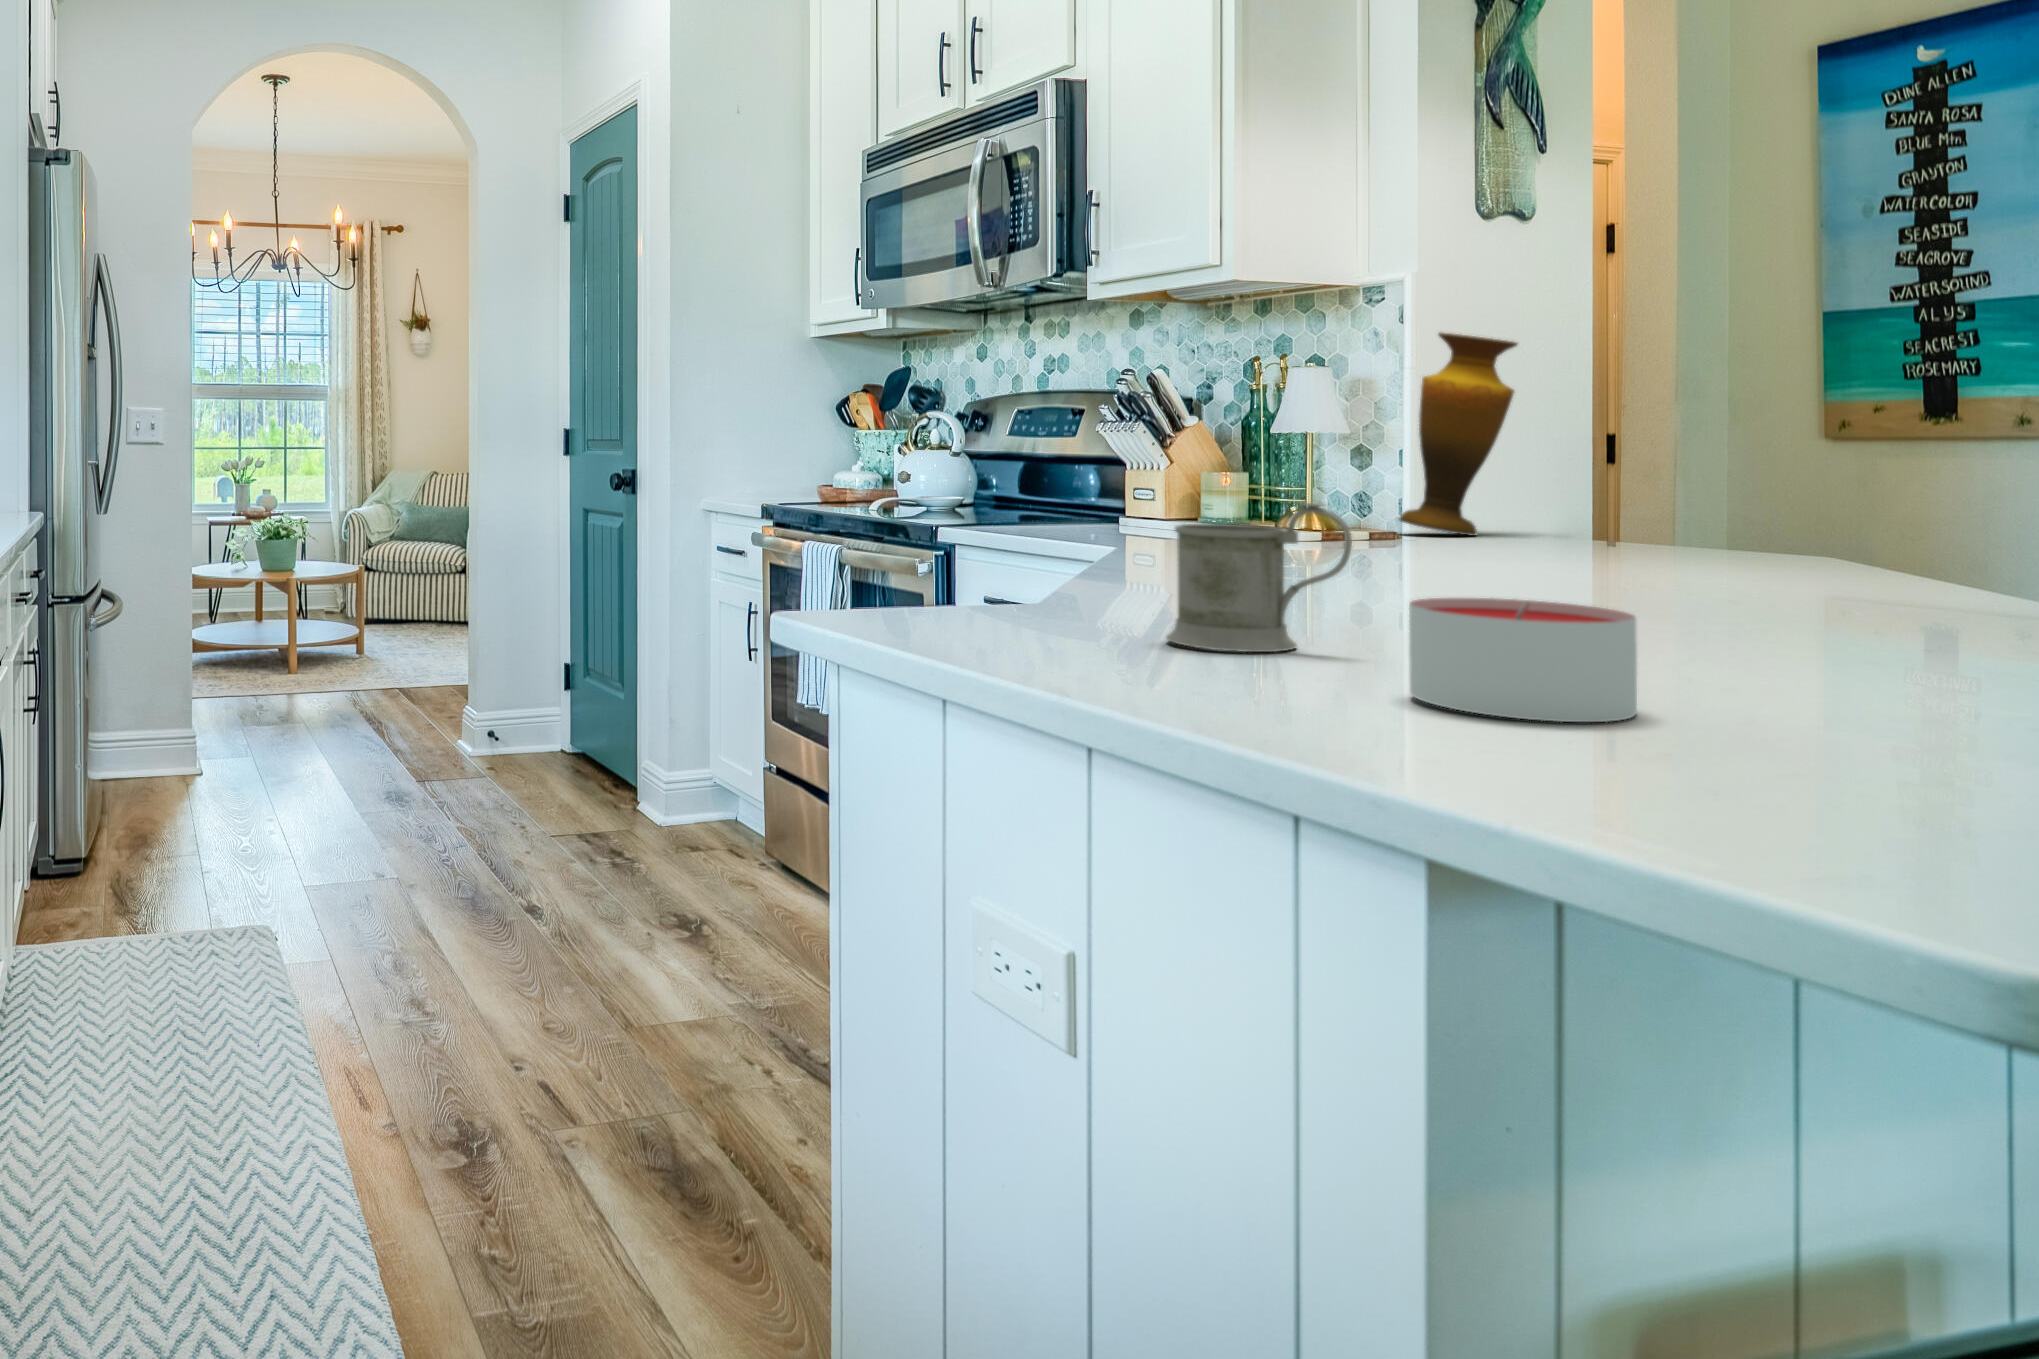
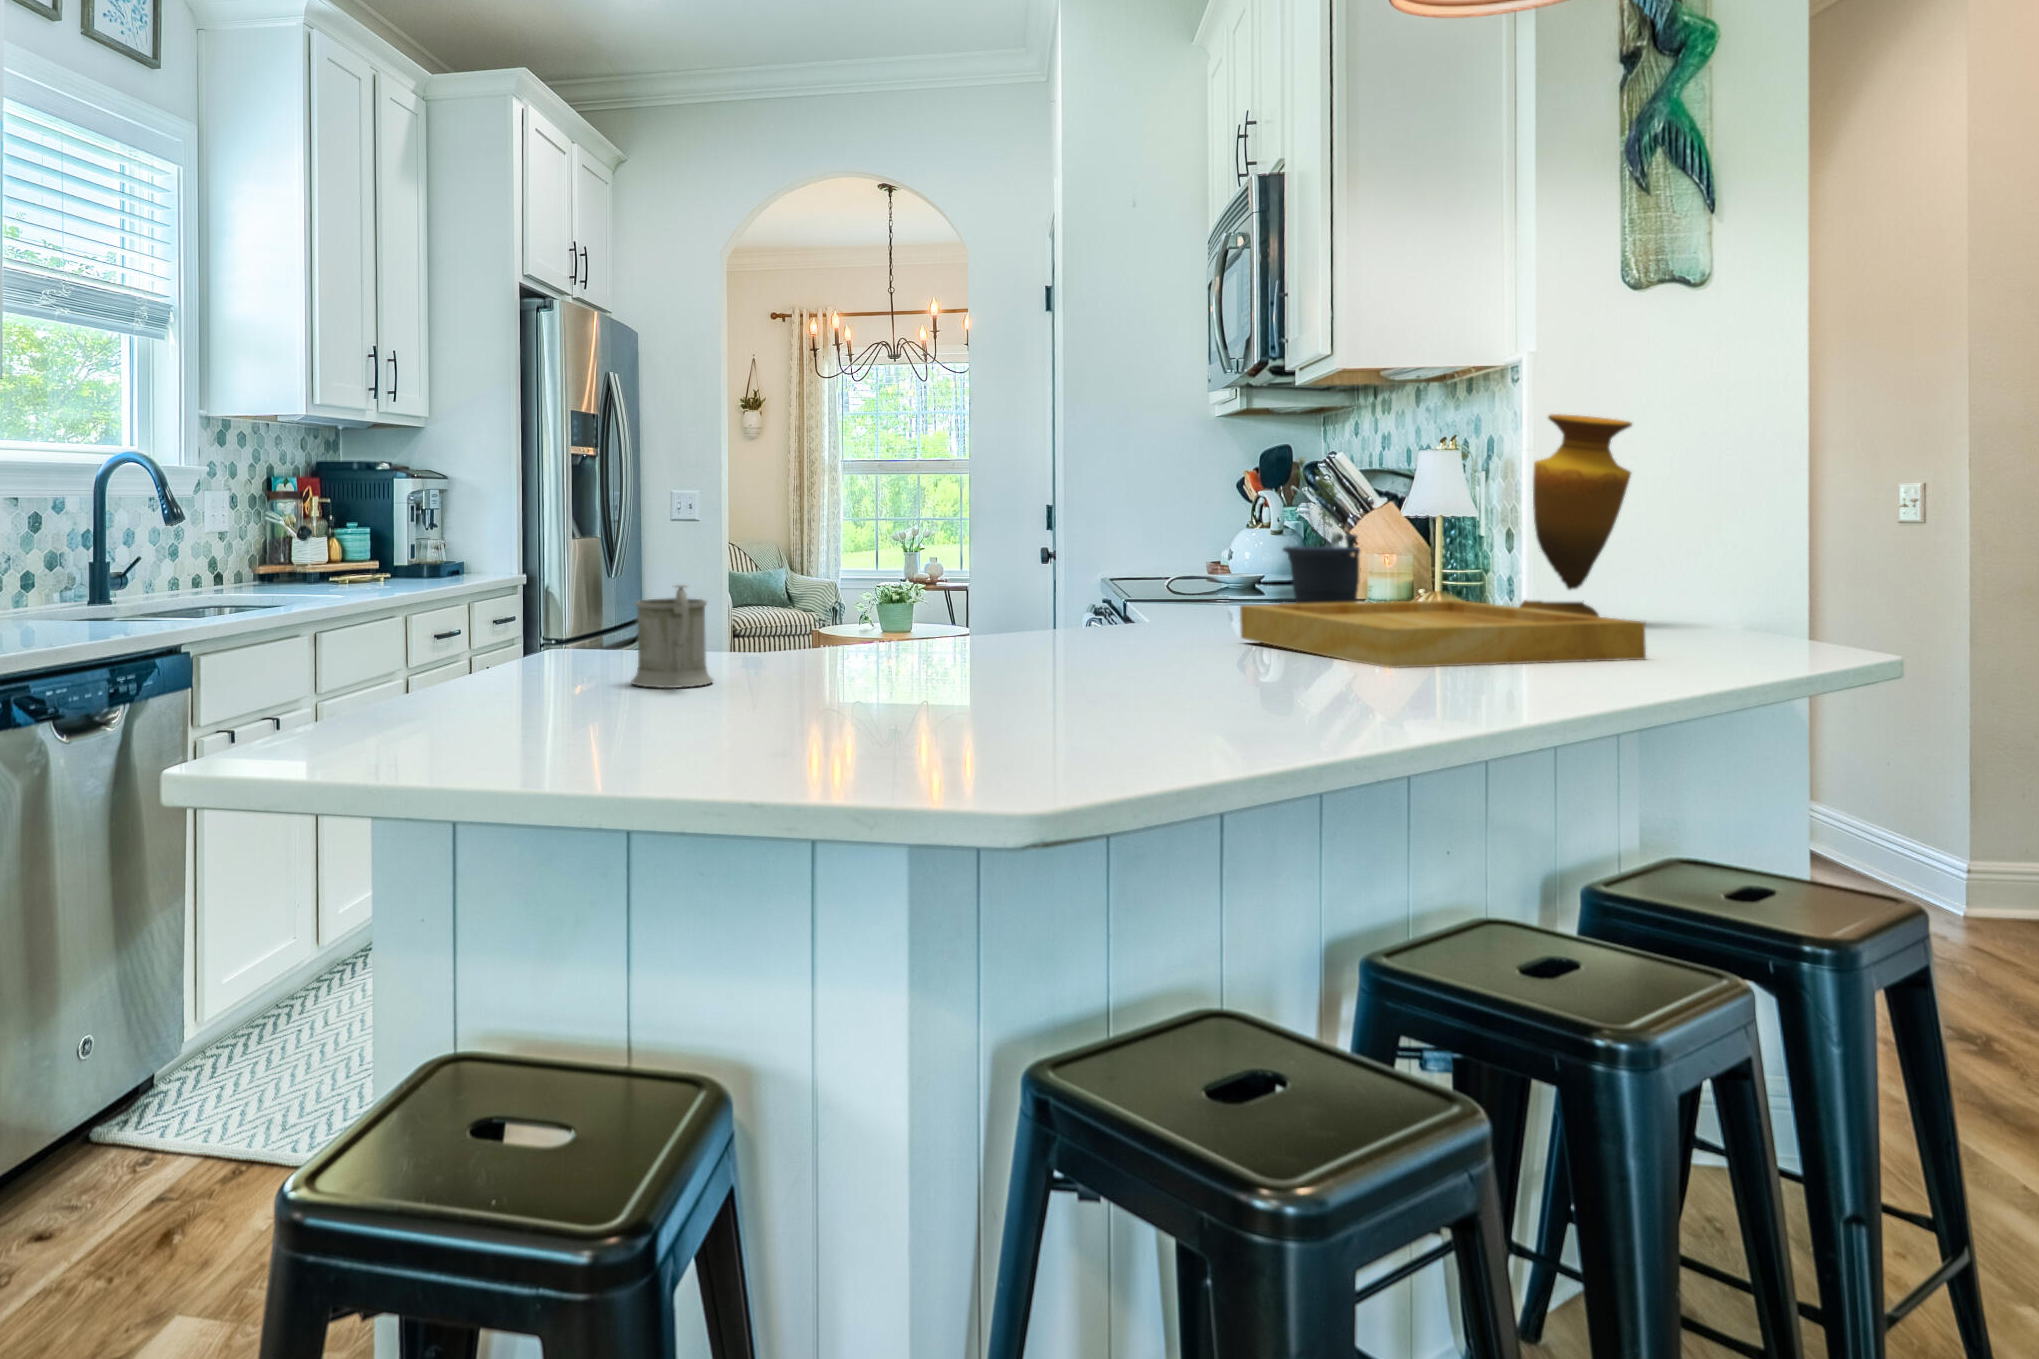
potted plant: none [1112,370,1235,535] -> present [1280,457,1360,604]
tray: none [1361,512,1767,582] -> present [1240,600,1646,668]
candle: present [1409,598,1637,722] -> none [510,649,631,726]

